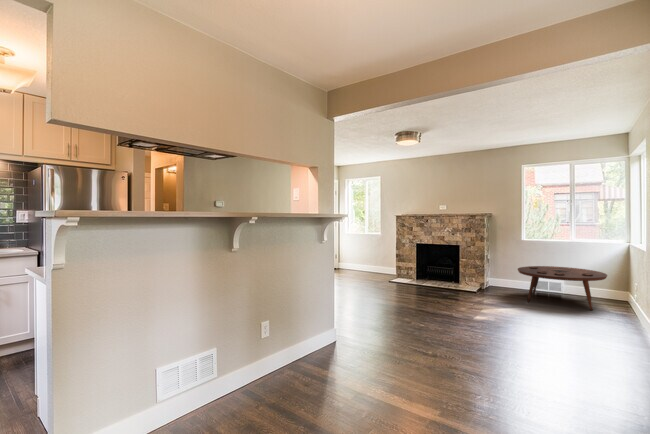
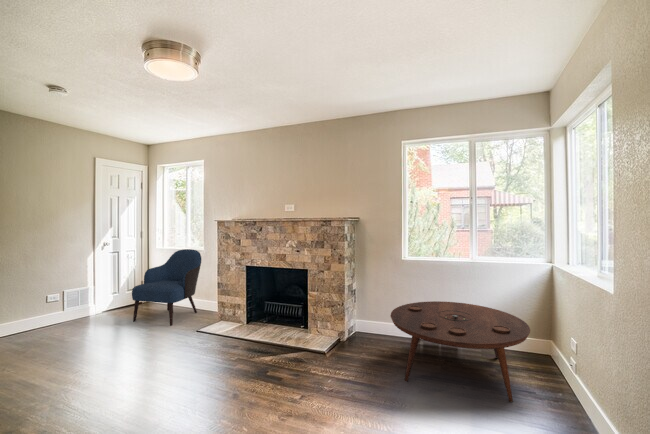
armchair: none [344,235,380,278] -> present [132,249,201,326]

